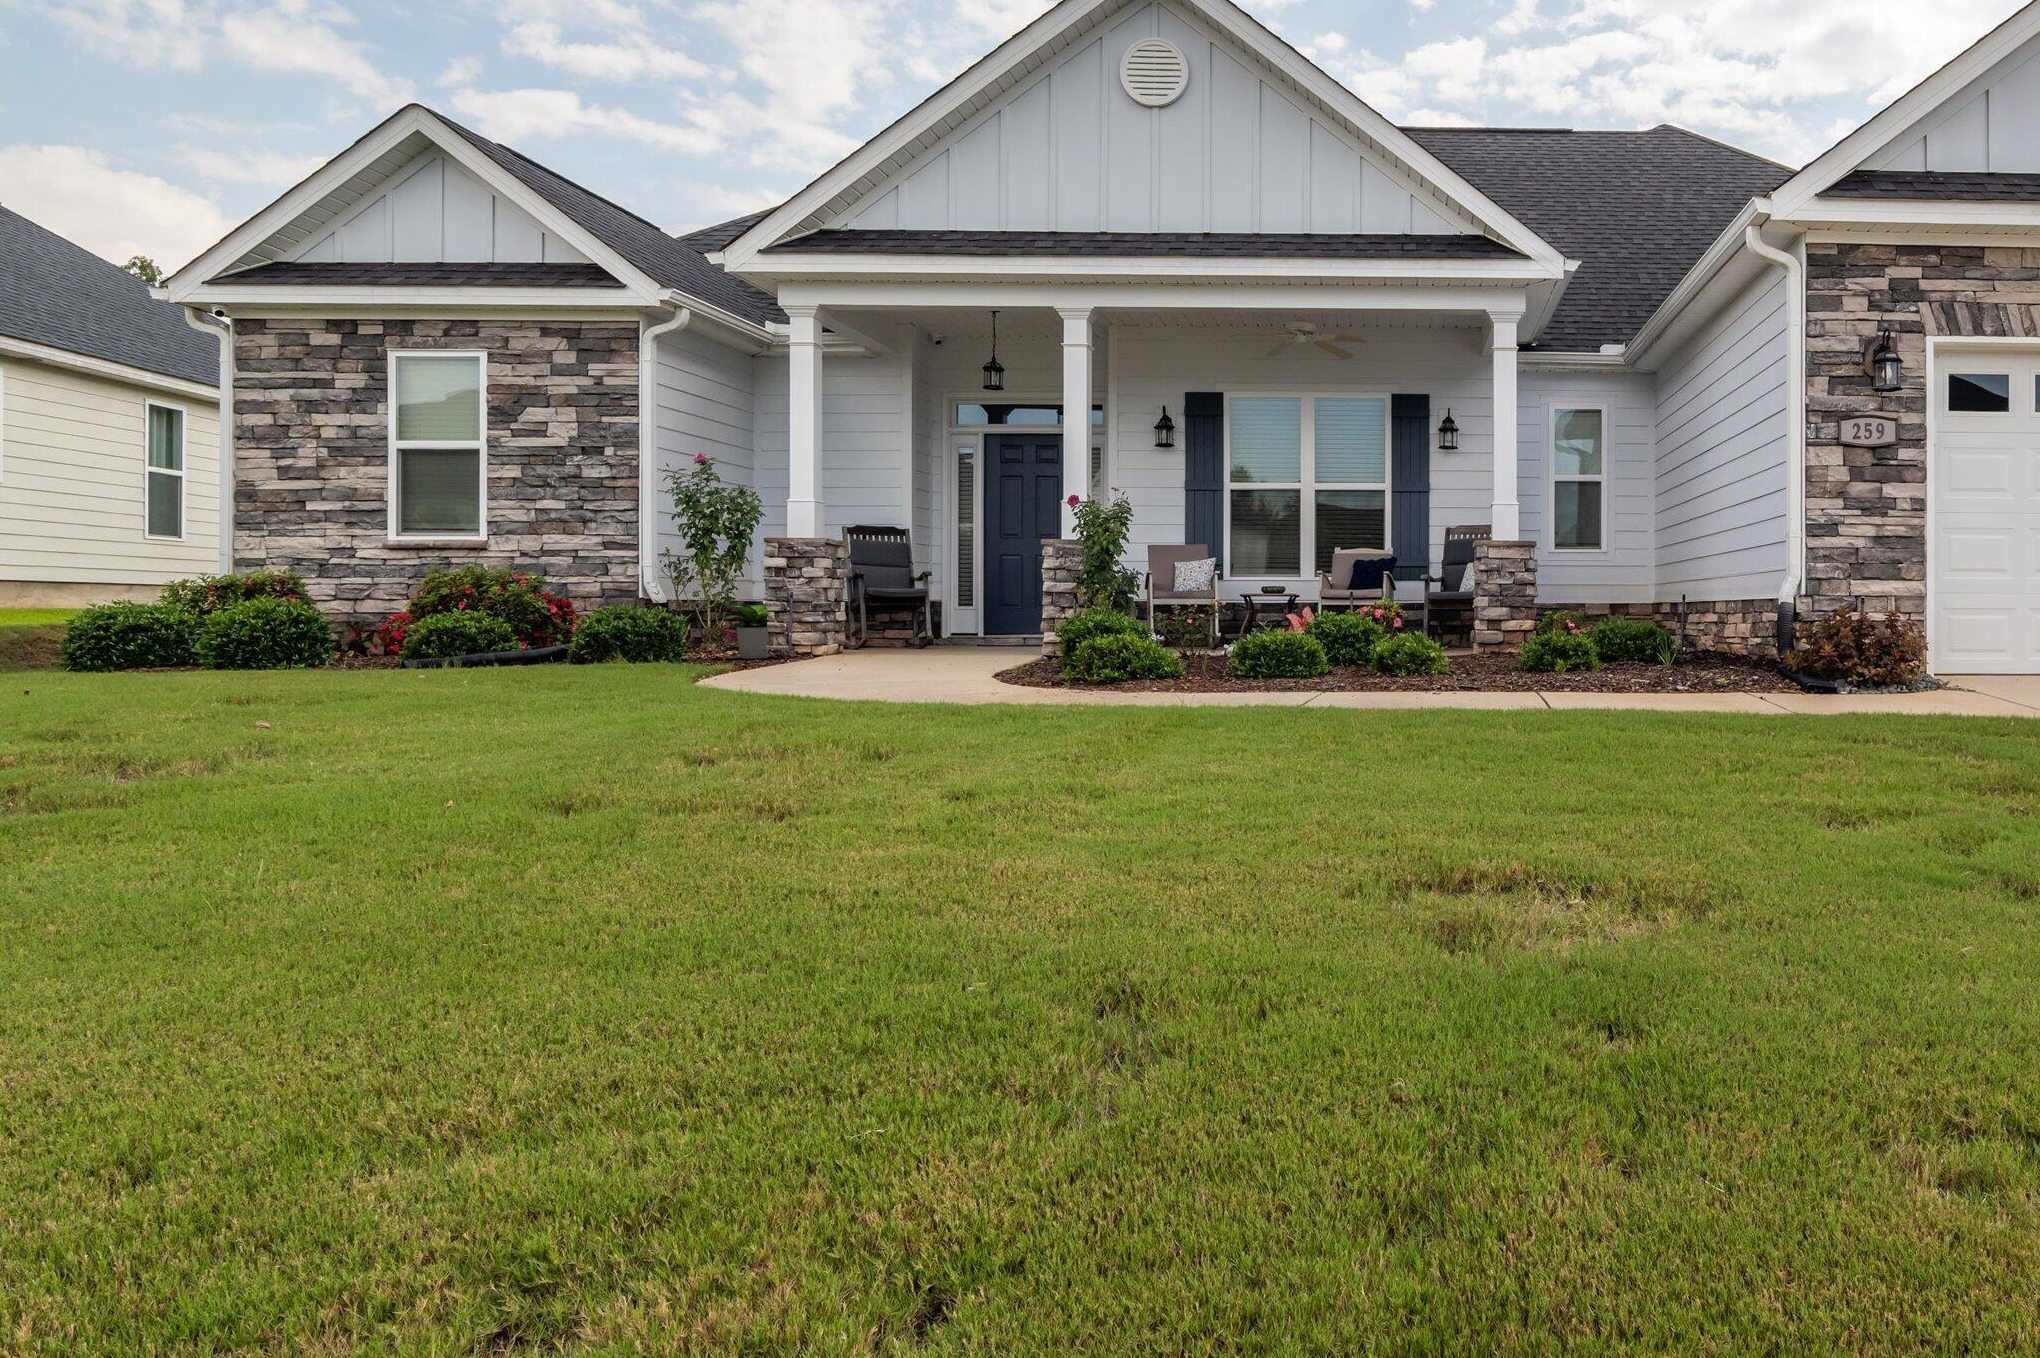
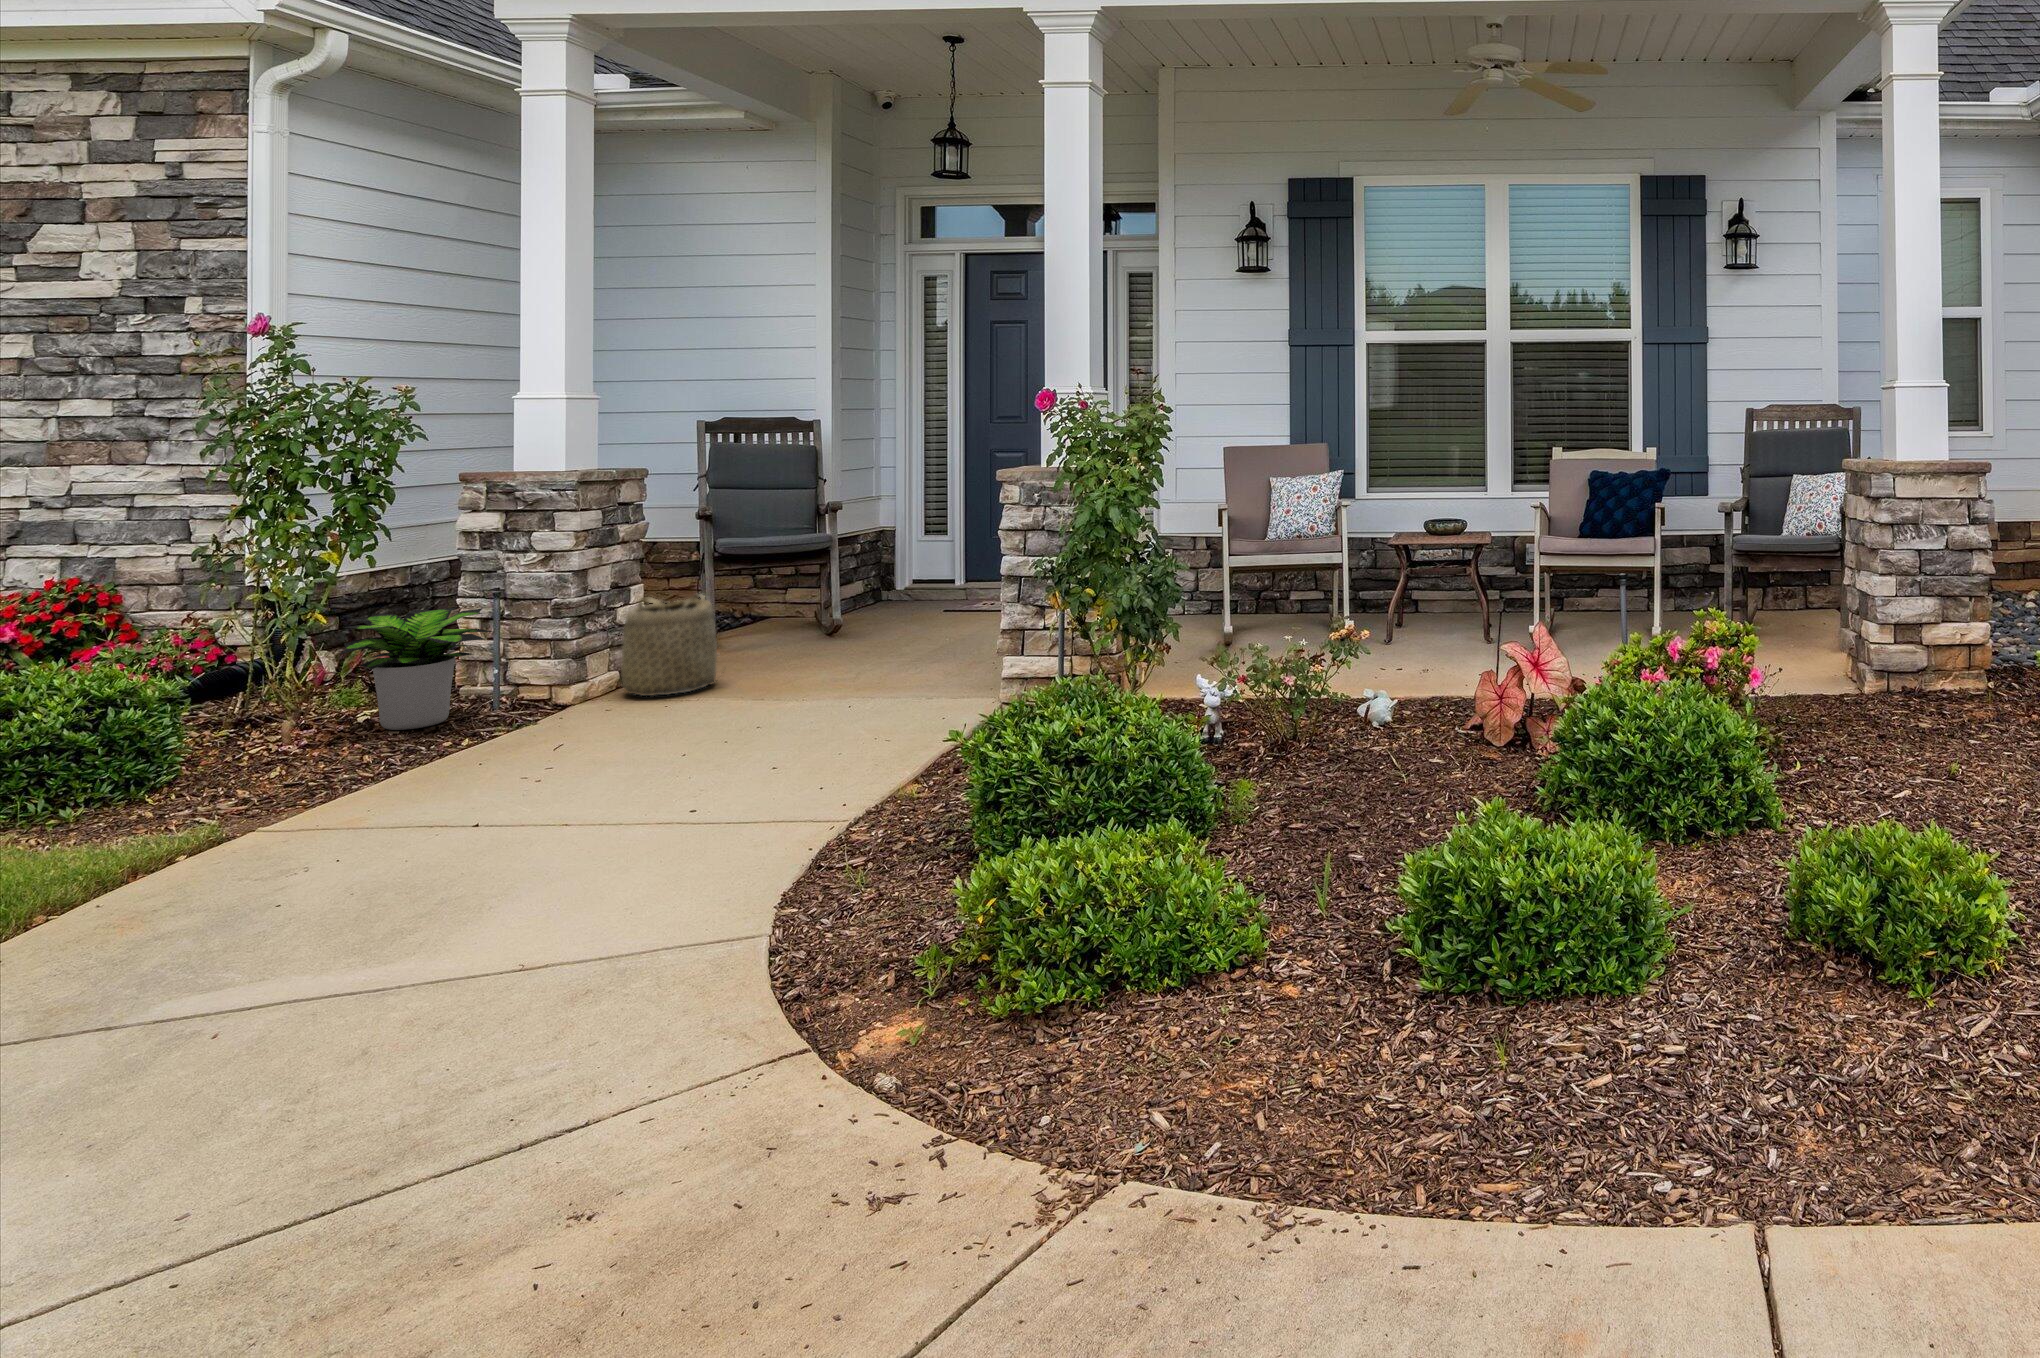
basket: none [835,604,897,653] -> present [618,594,717,696]

